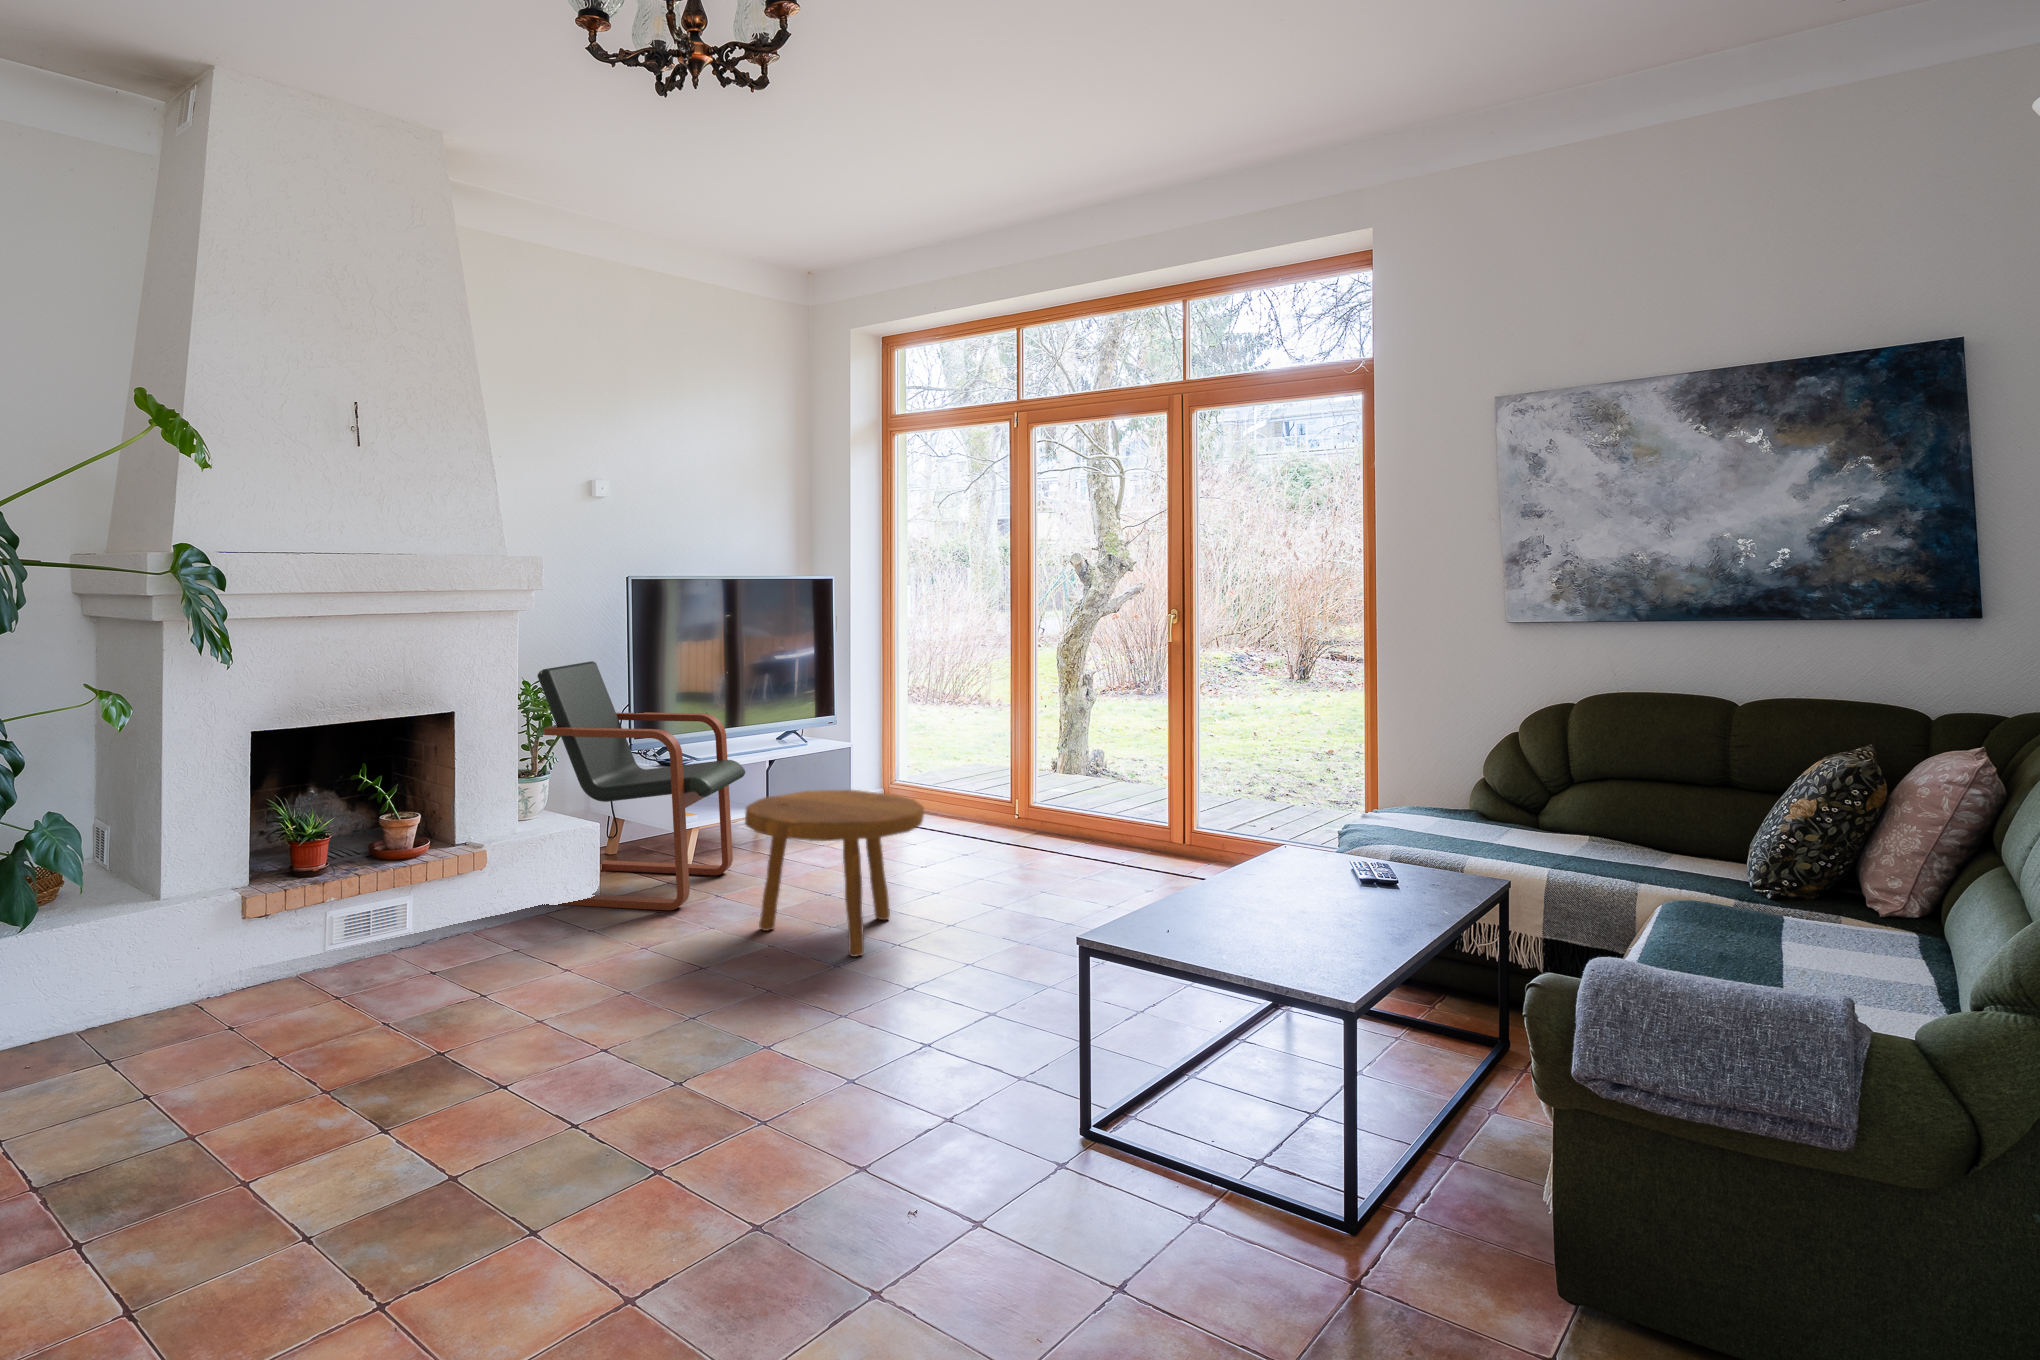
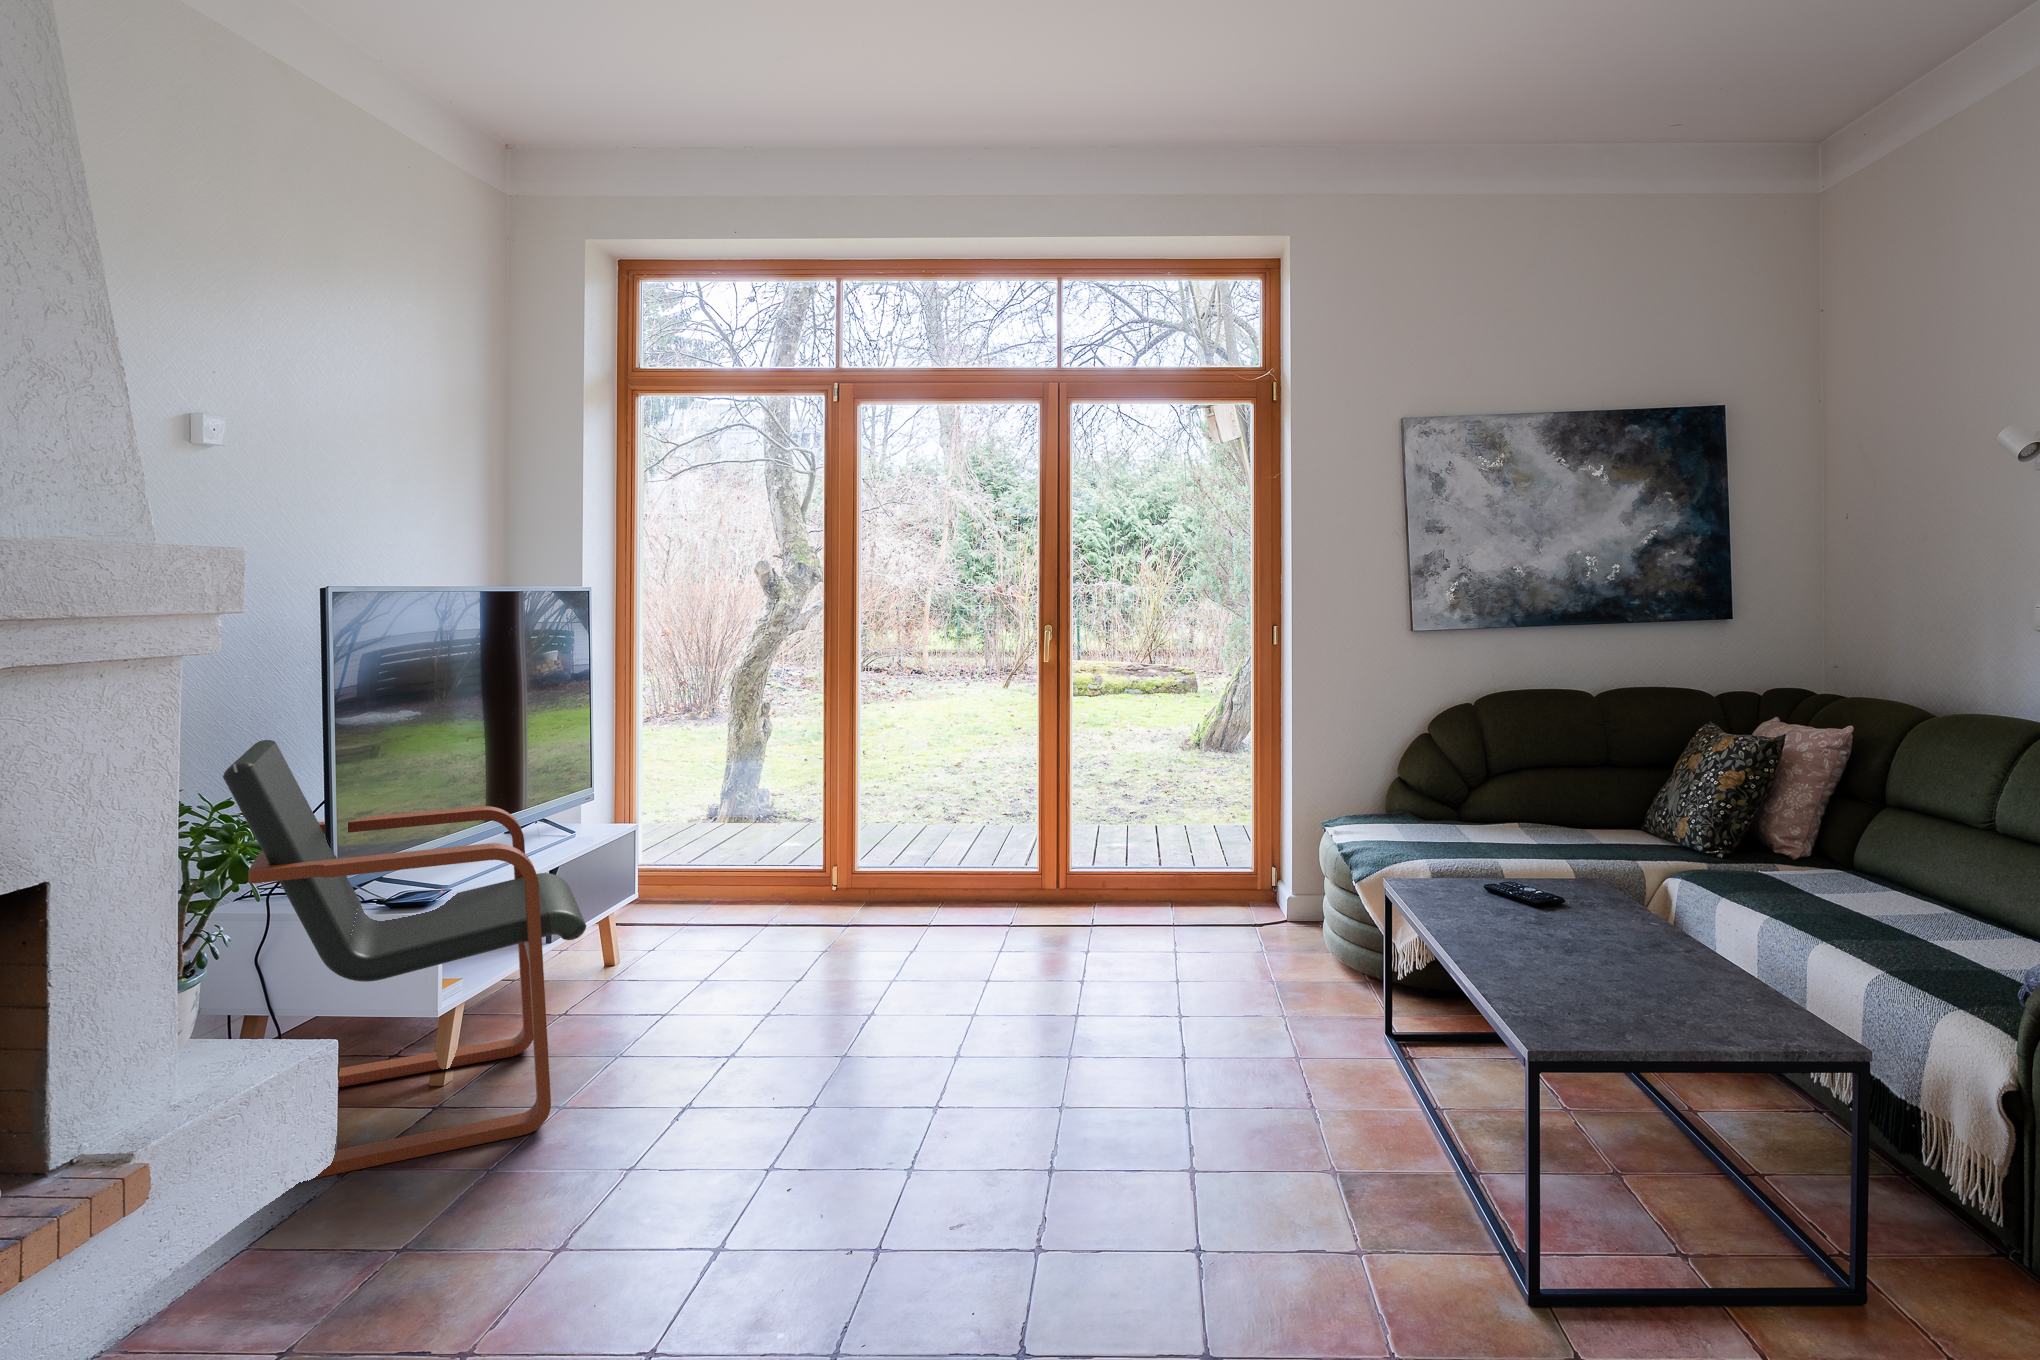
footstool: present [745,790,924,957] -> none [698,886,959,1126]

